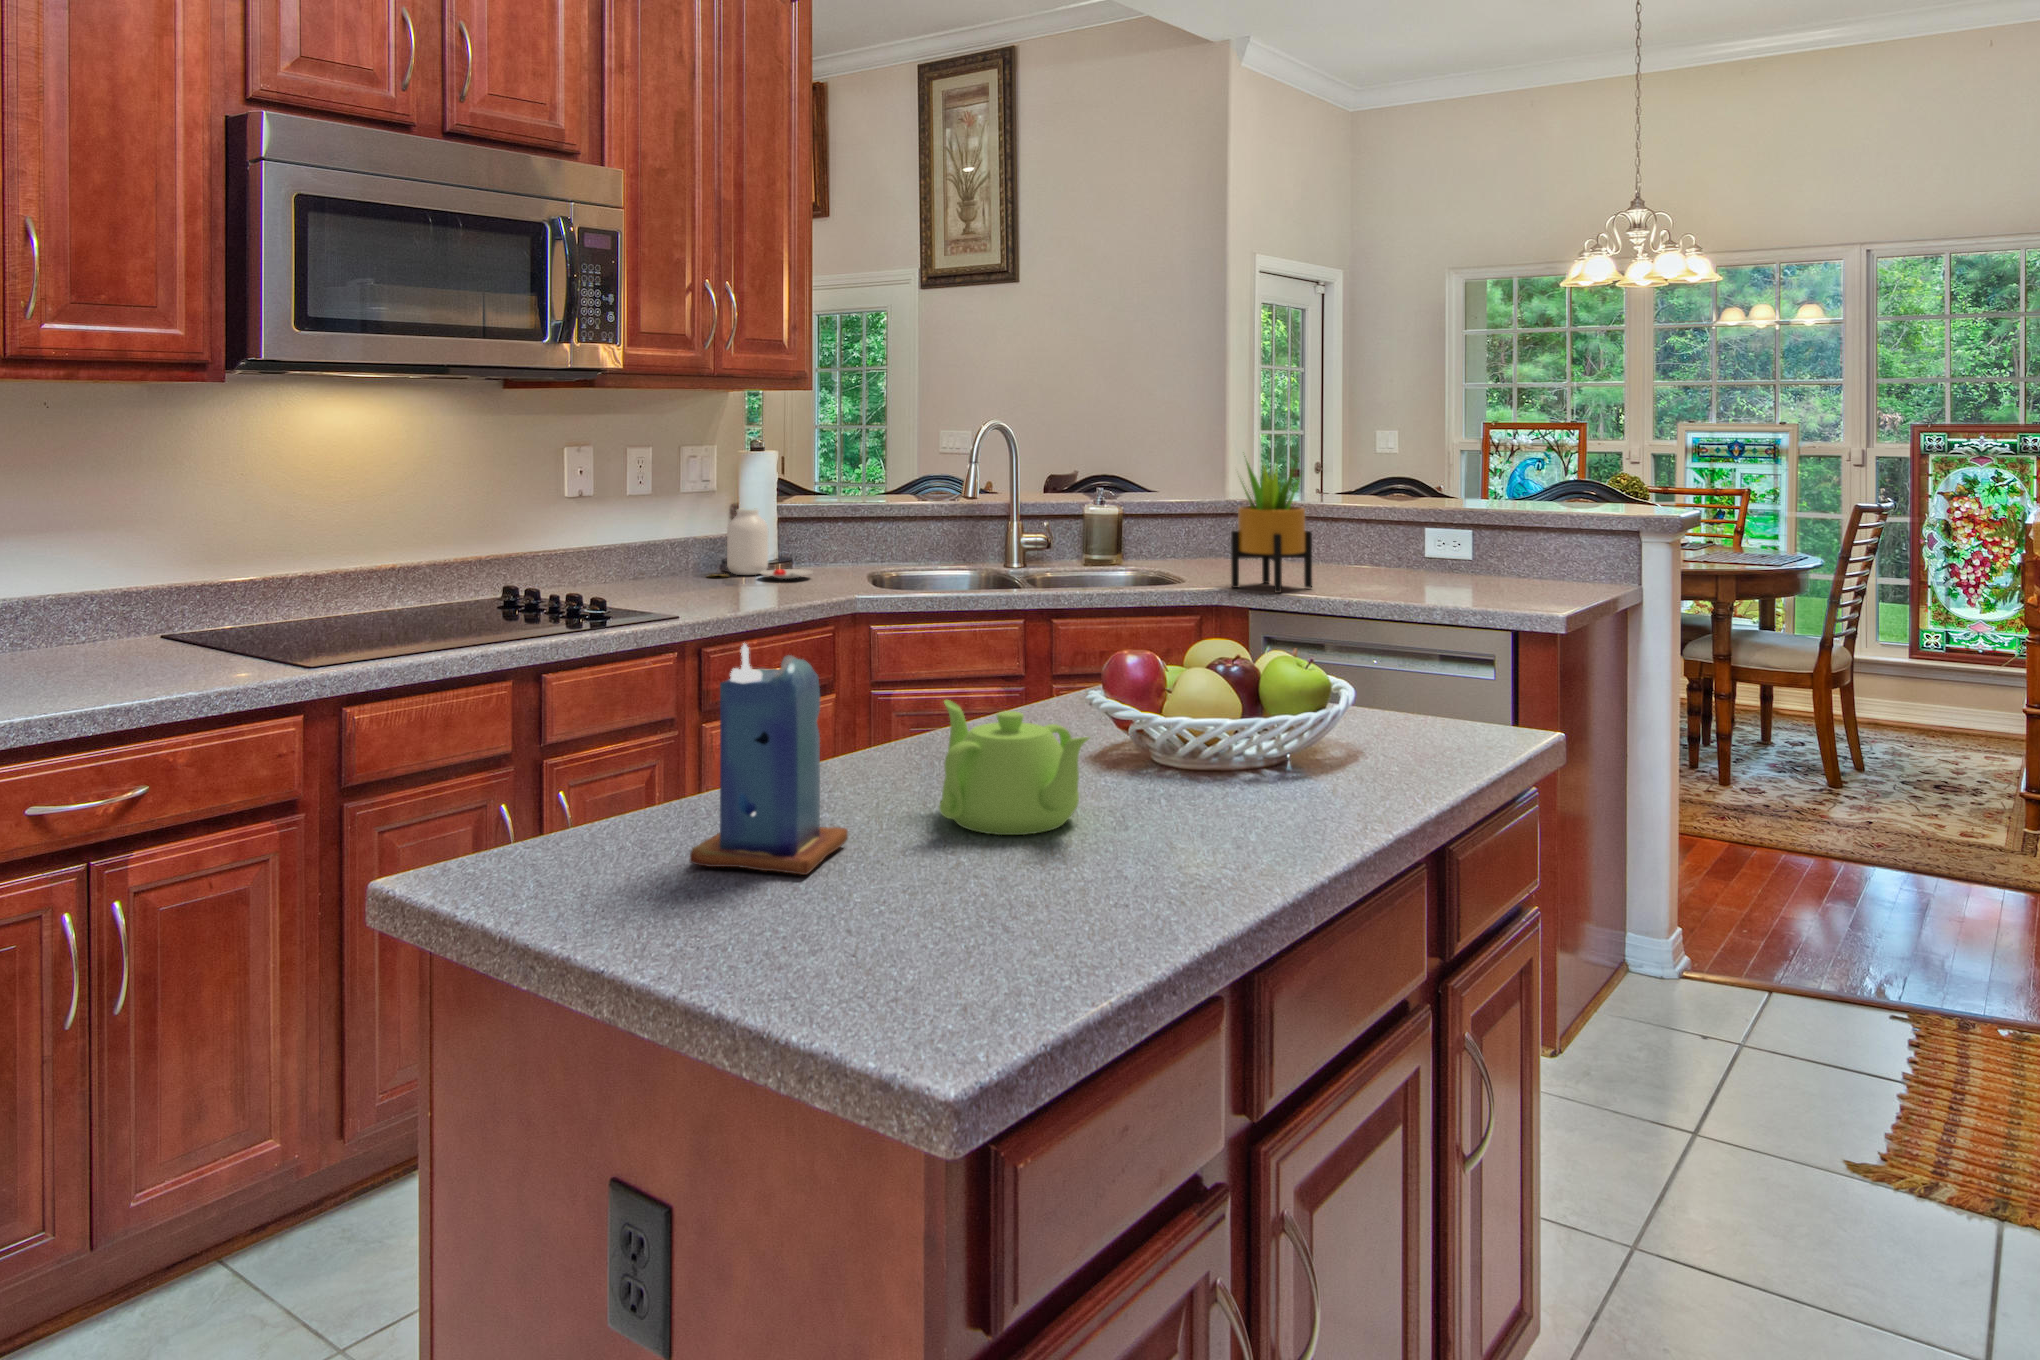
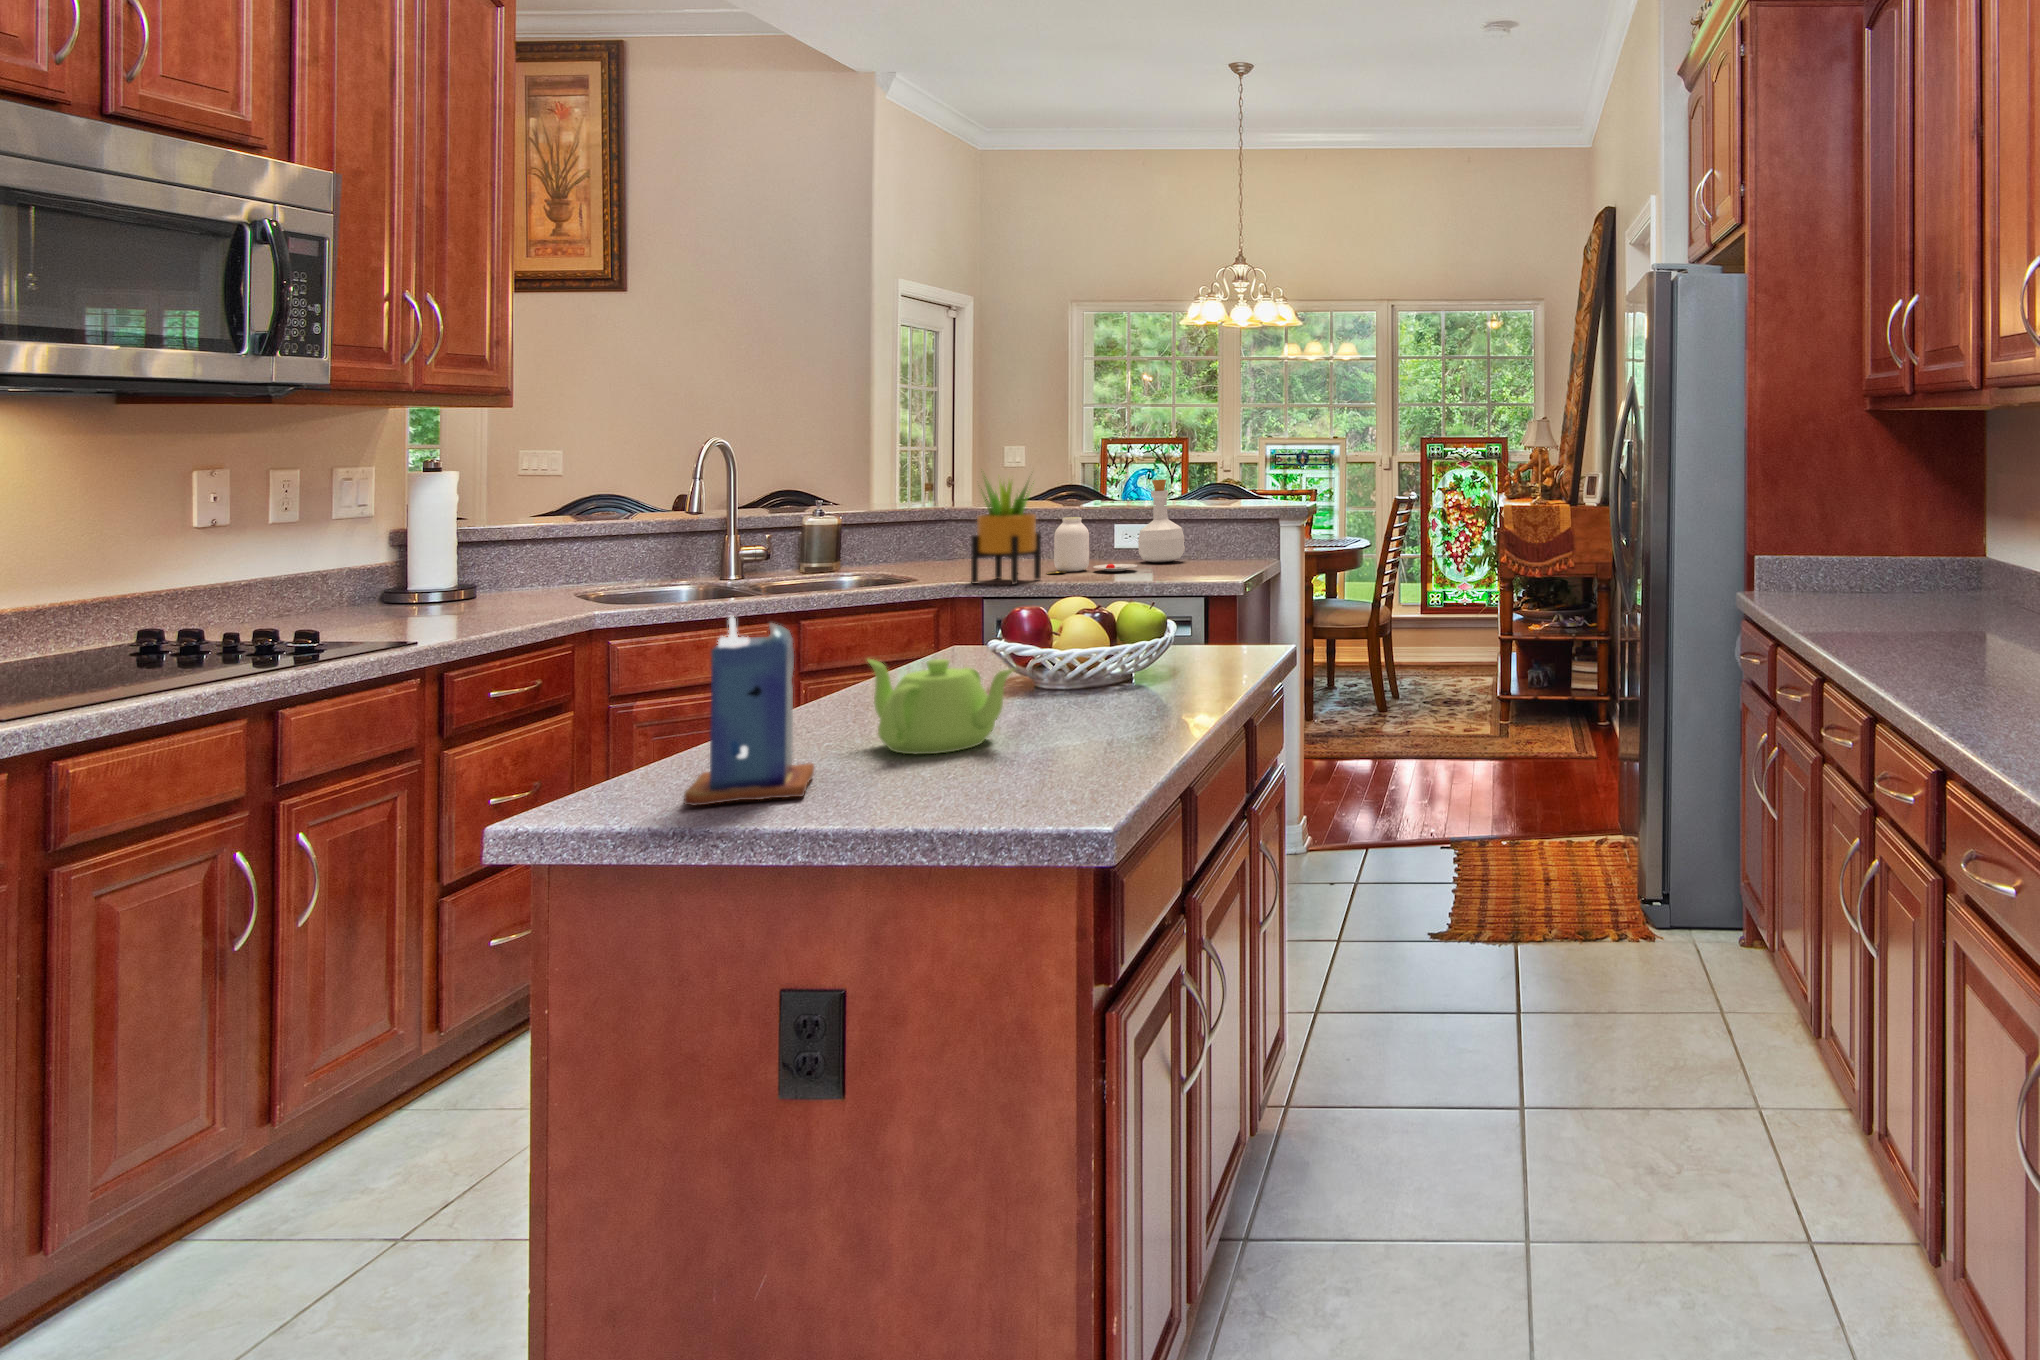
bottle: none [1446,468,1507,574] -> present [1138,479,1185,562]
jar: present [712,508,813,579] -> present [1046,517,1137,574]

